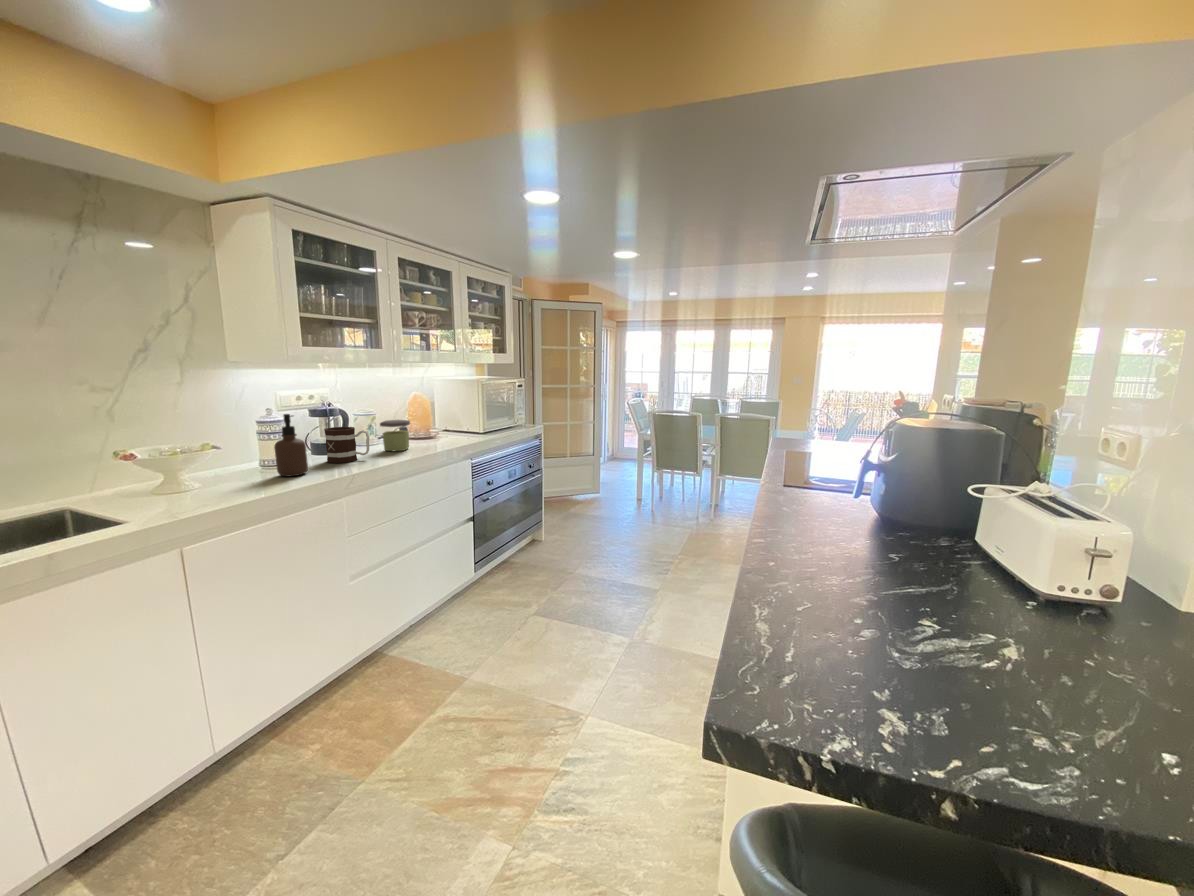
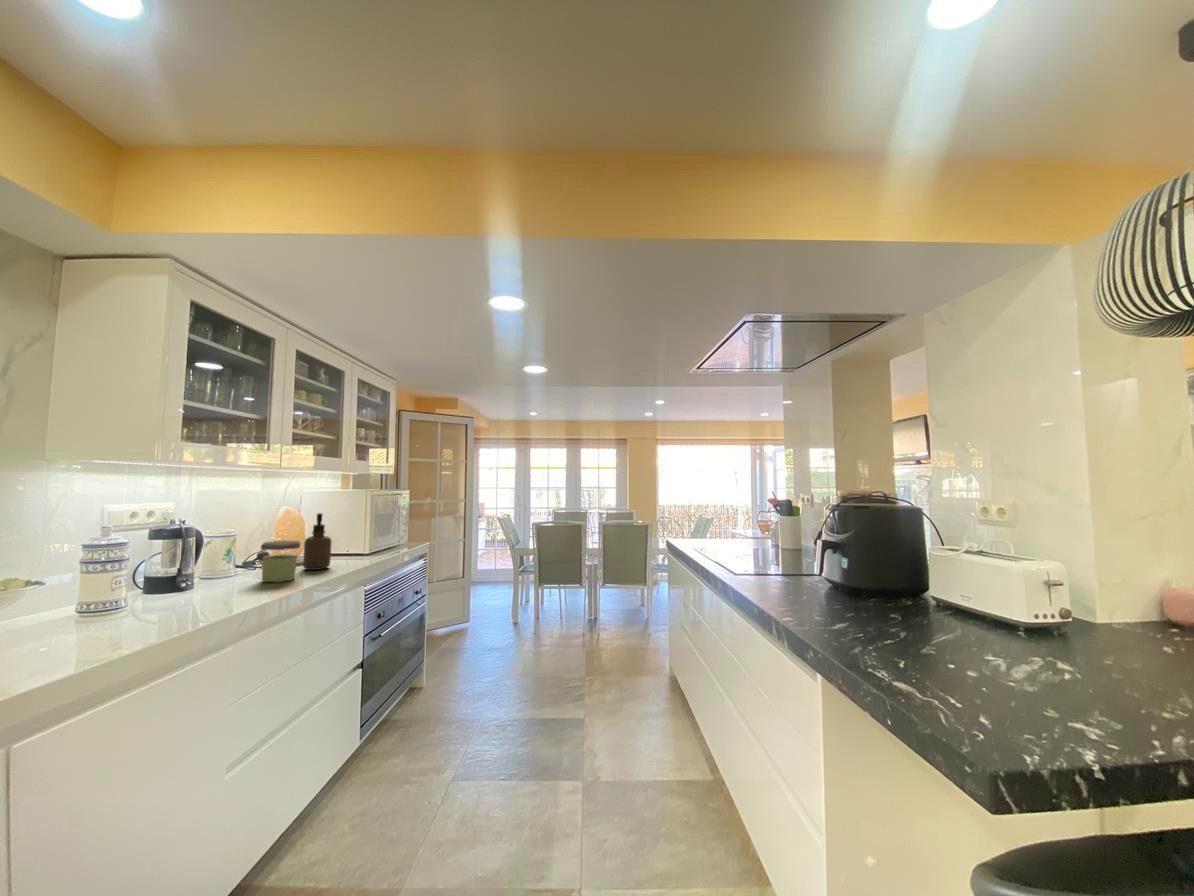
soap dispenser: present [274,414,308,476] -> present [303,513,332,570]
mug: present [324,427,369,463] -> none [185,551,258,603]

